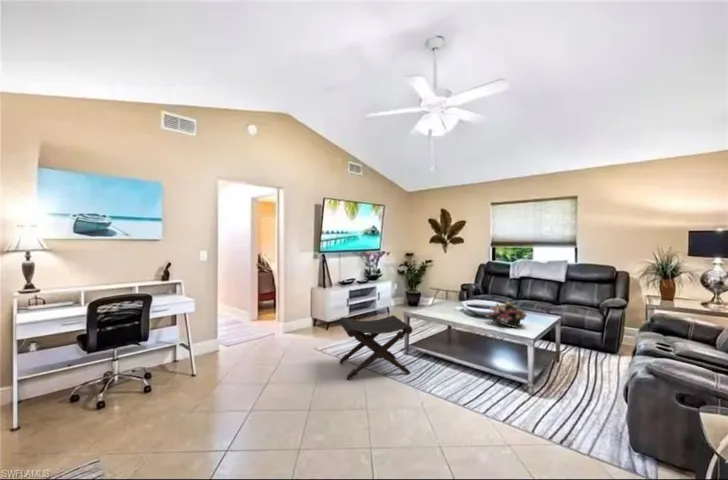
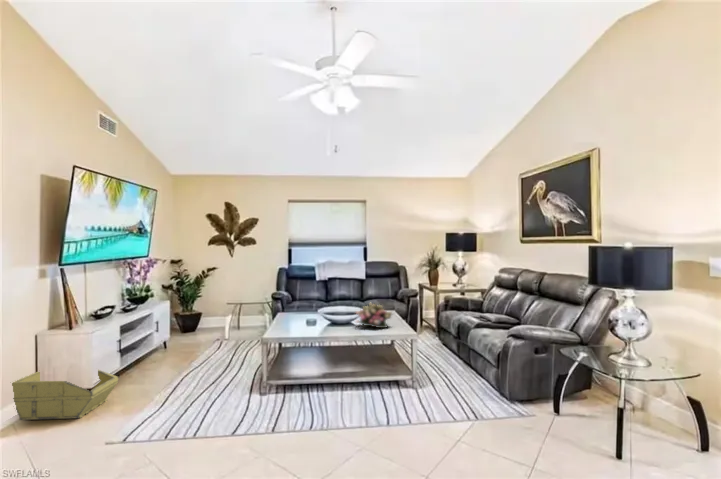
storage bin: none [291,309,336,339] -> present [12,370,118,420]
footstool: present [339,315,412,379] -> none [181,343,296,449]

